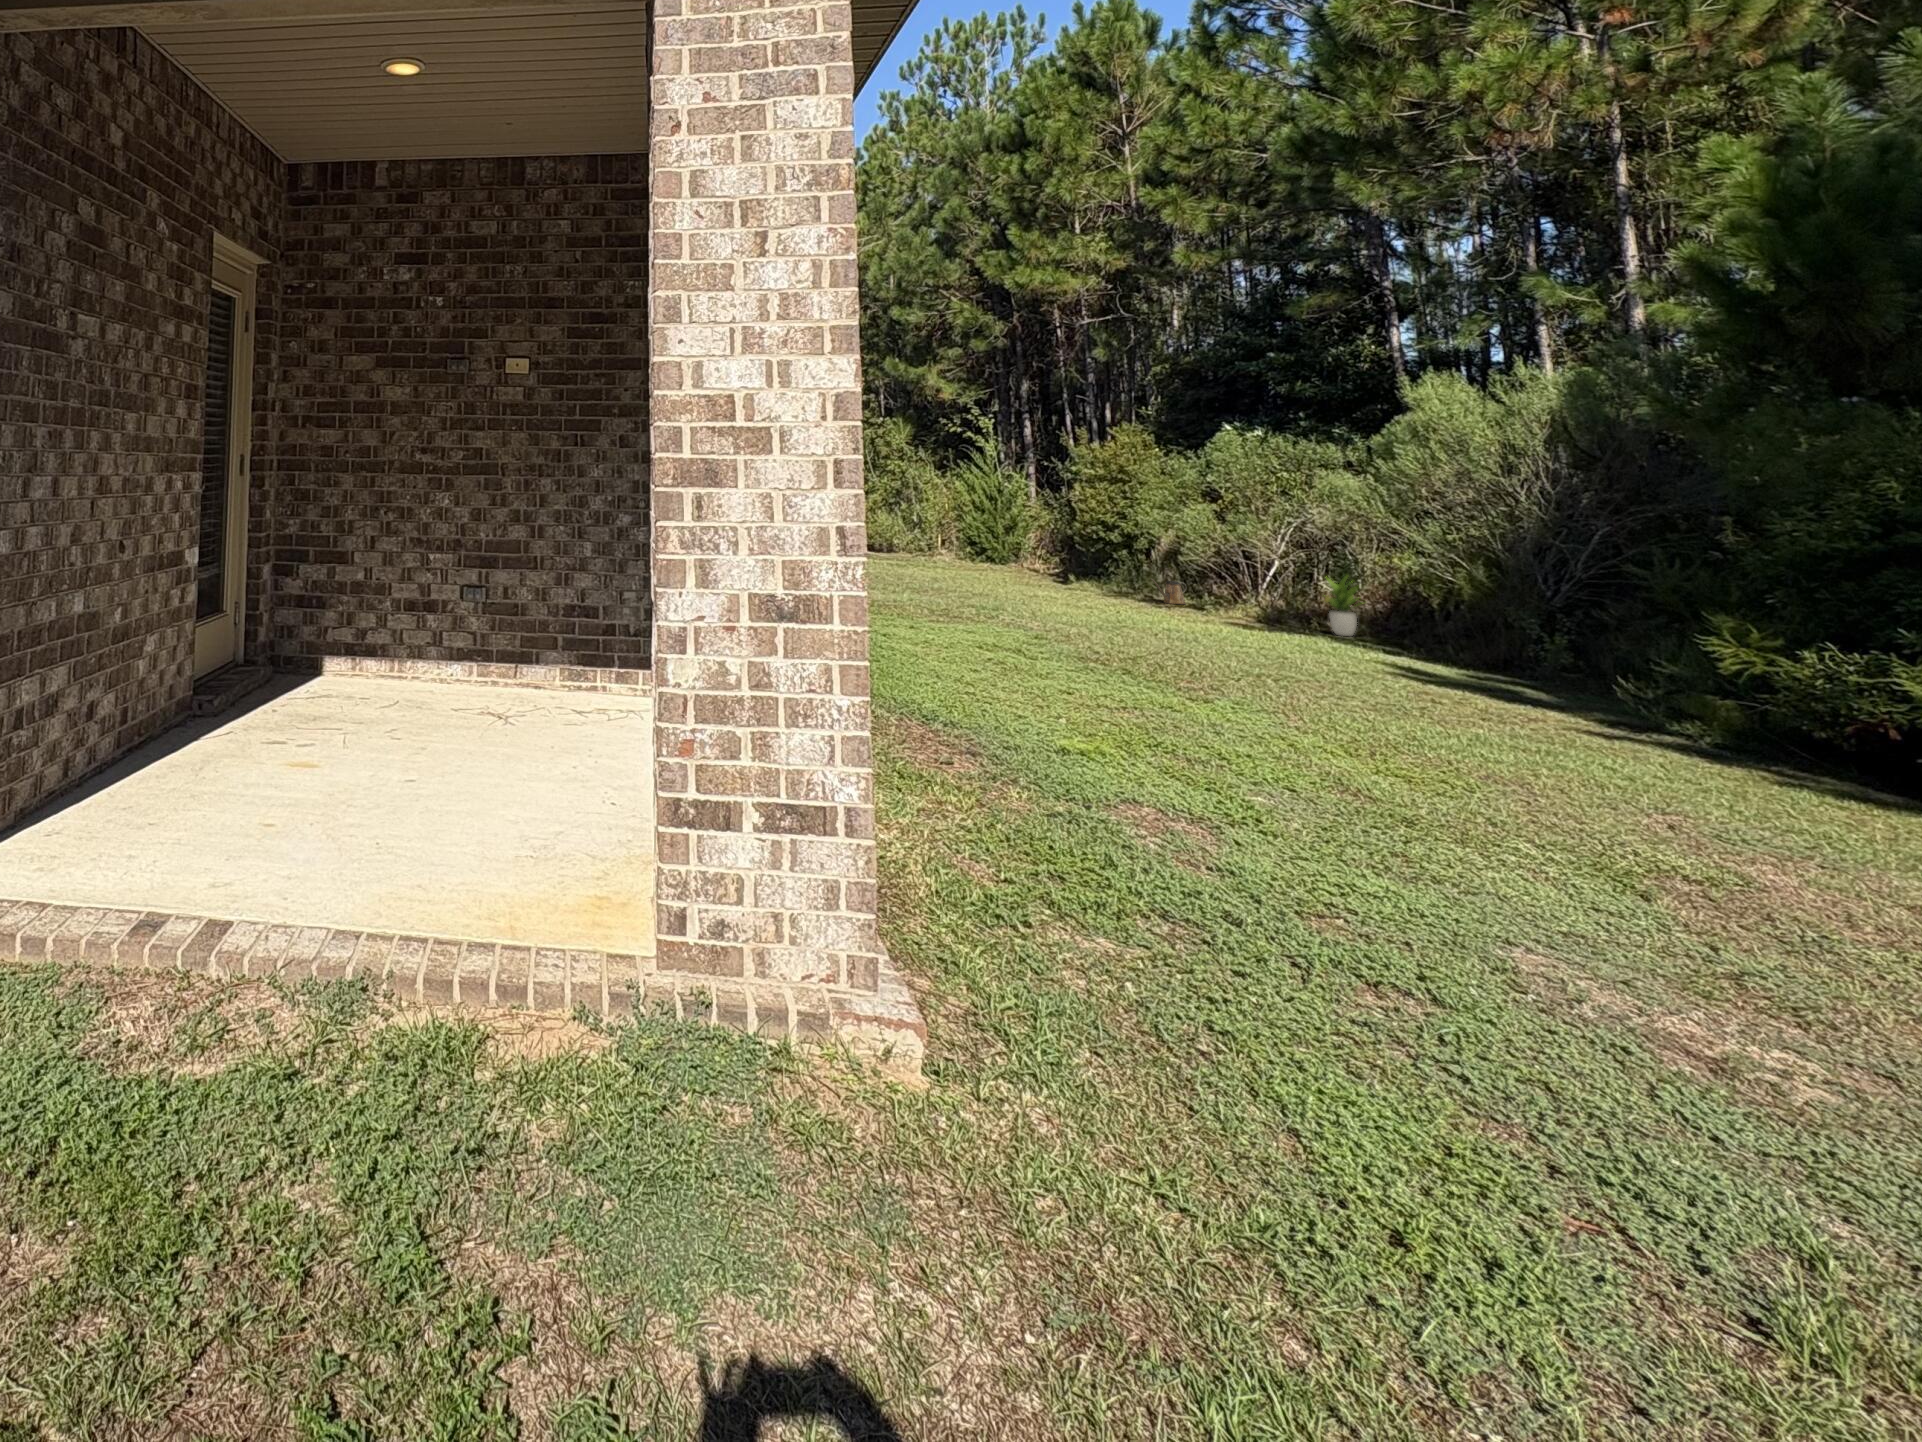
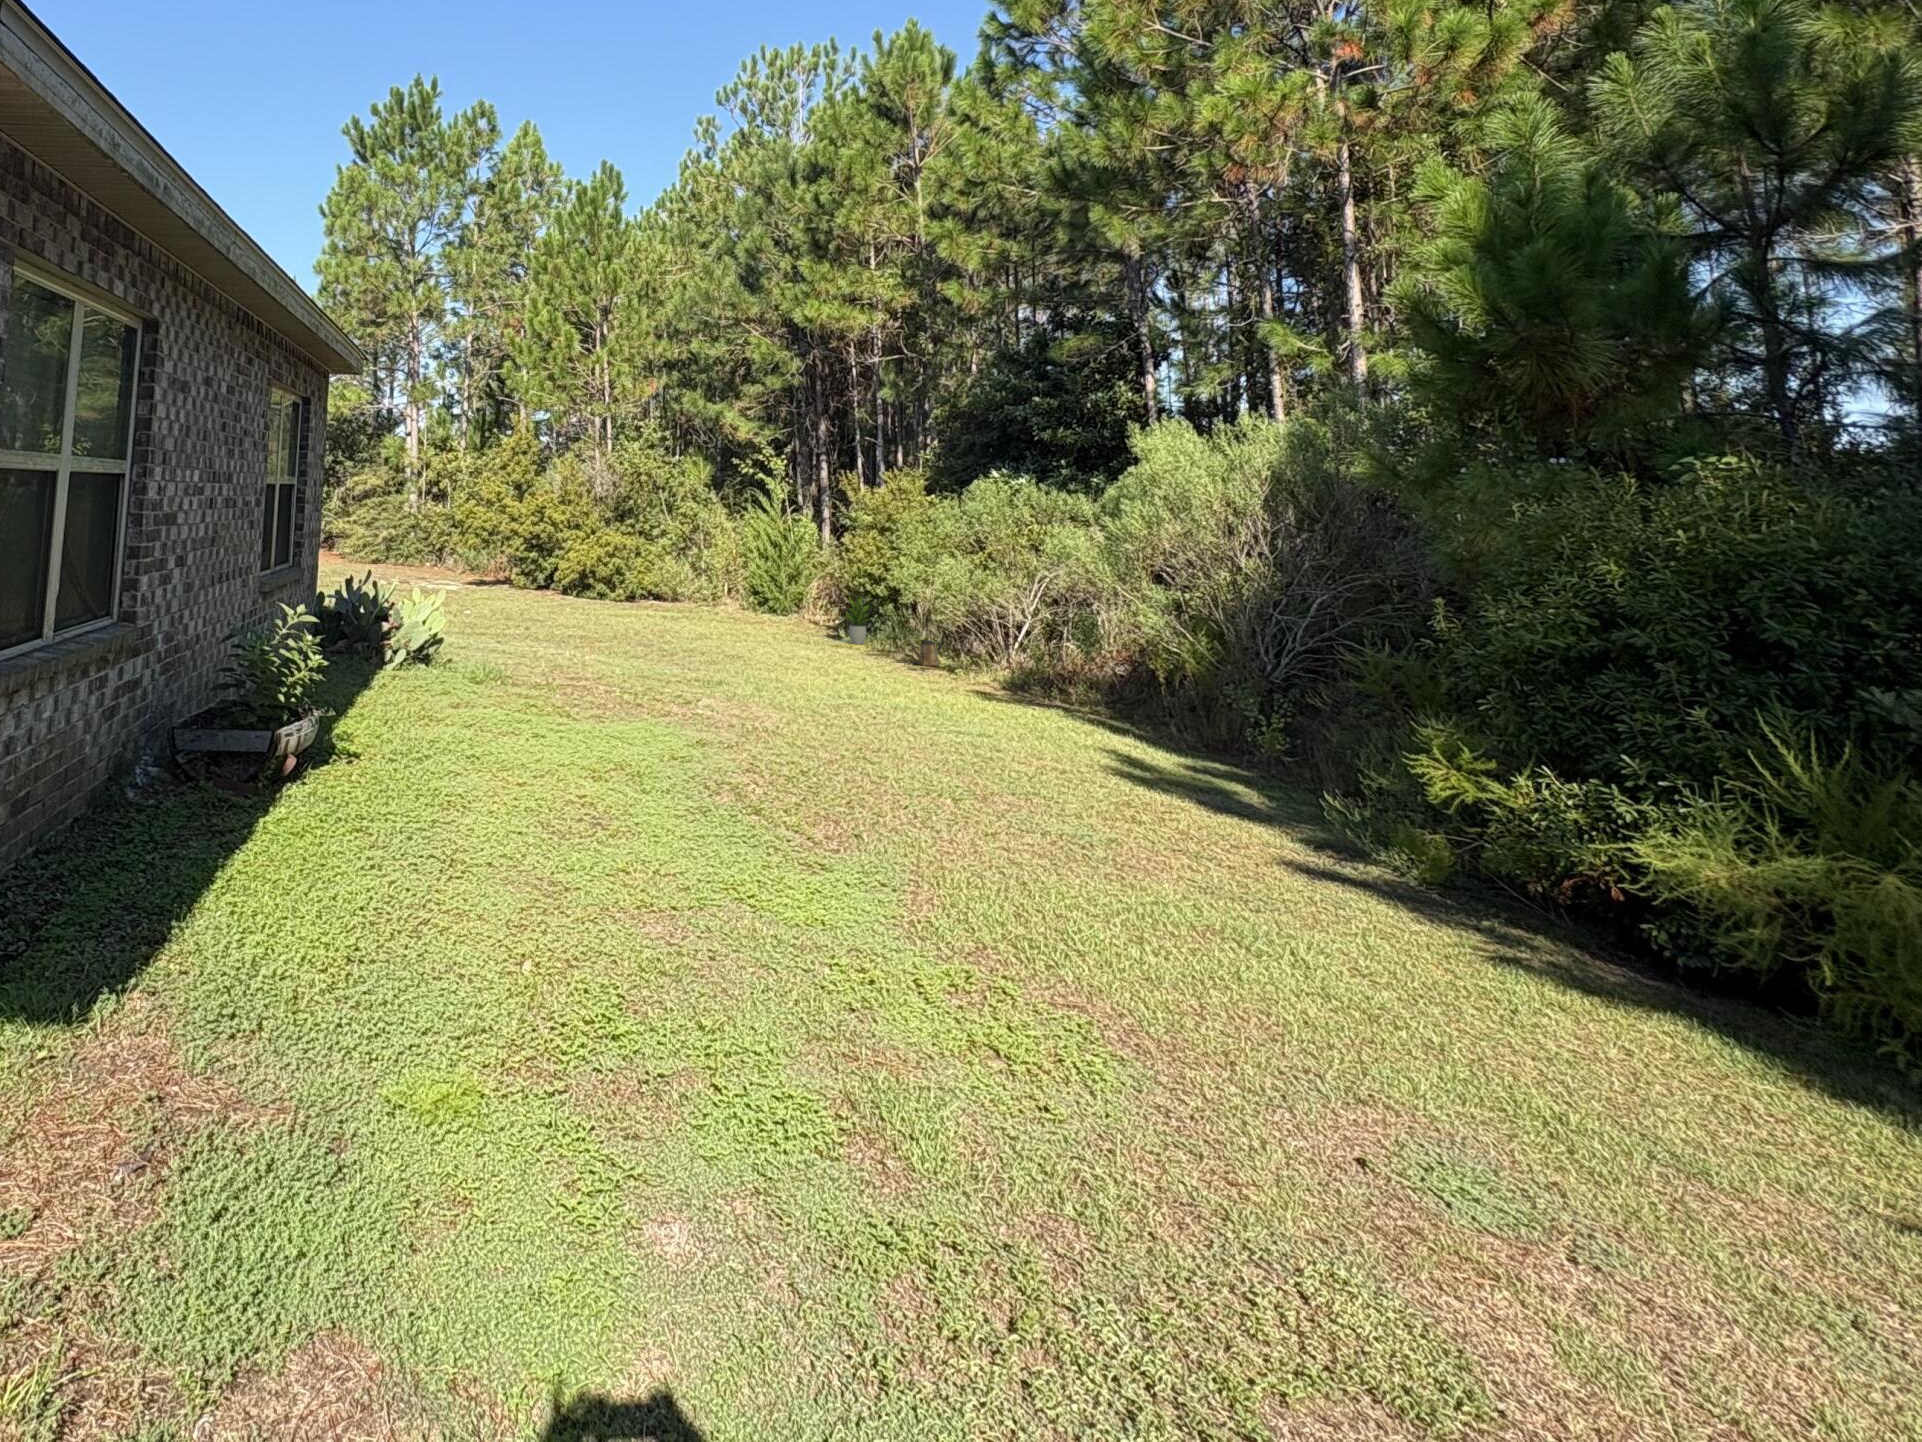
potted plant: present [1324,576,1364,636] -> present [845,597,869,645]

